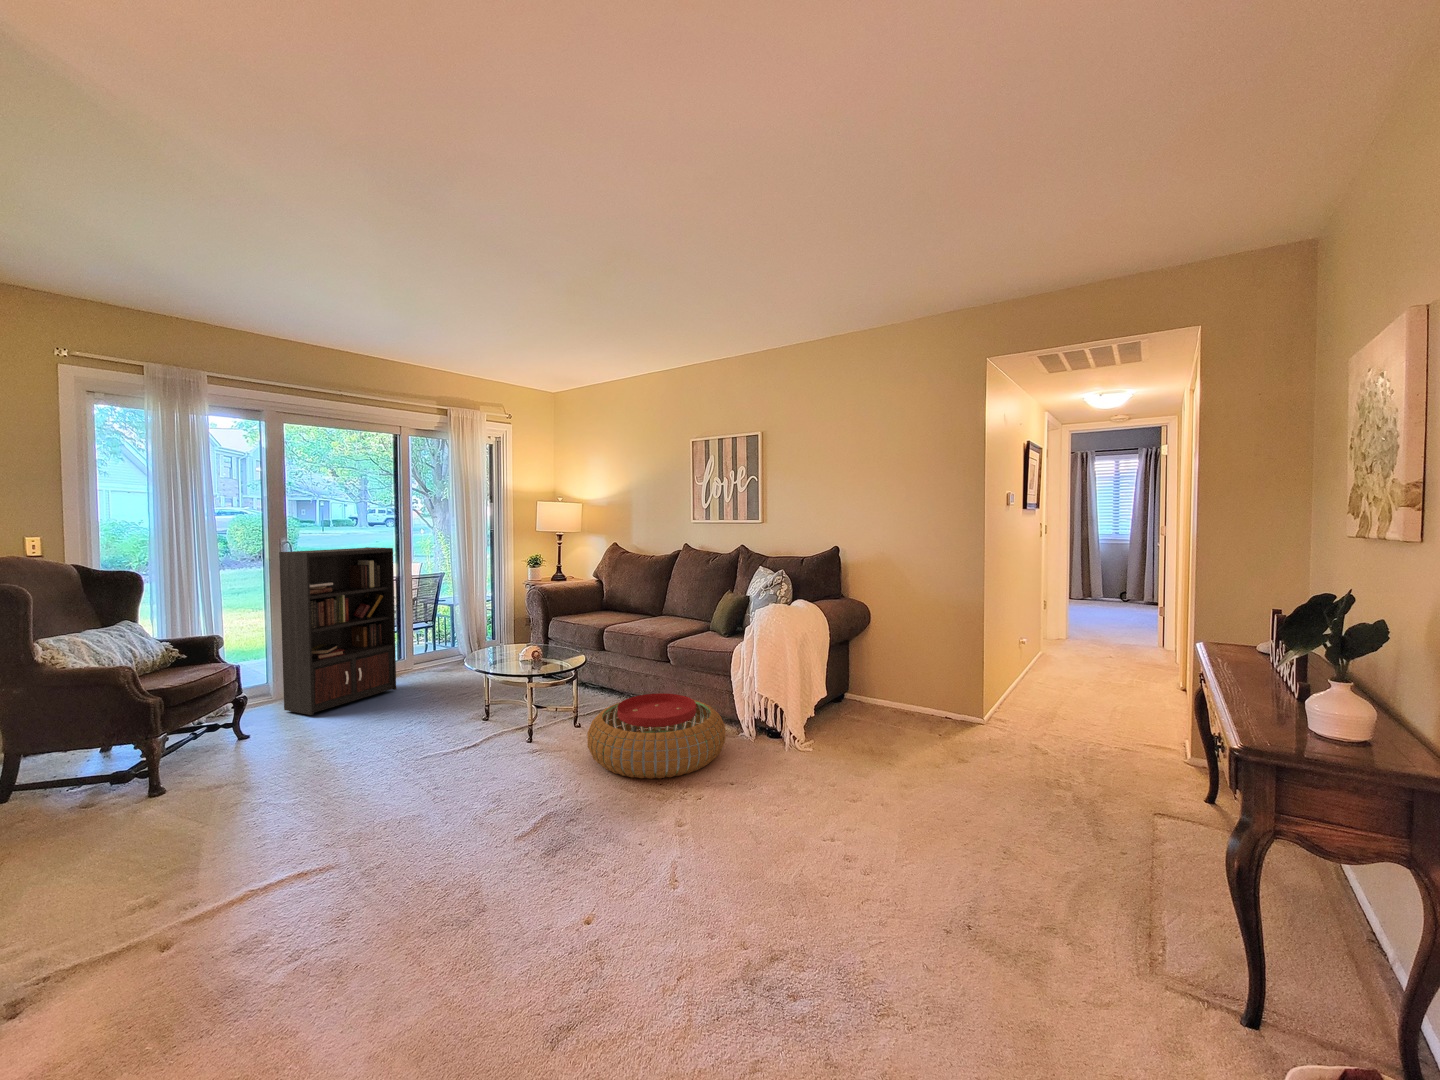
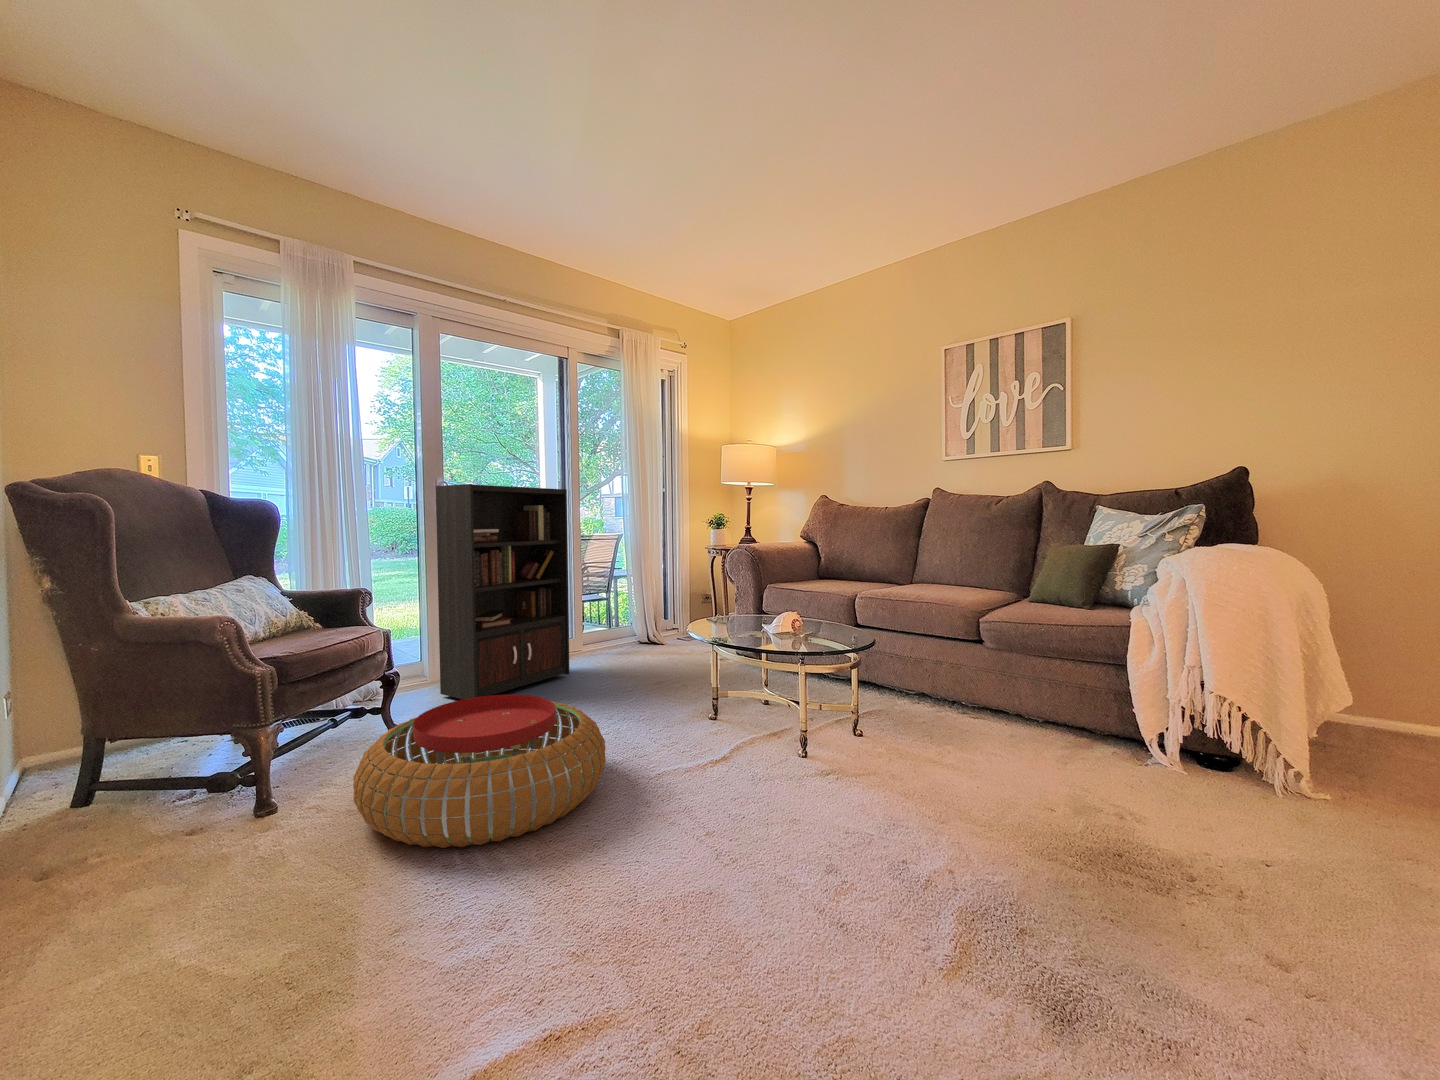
pouf: present [587,693,726,779] -> present [353,695,606,848]

